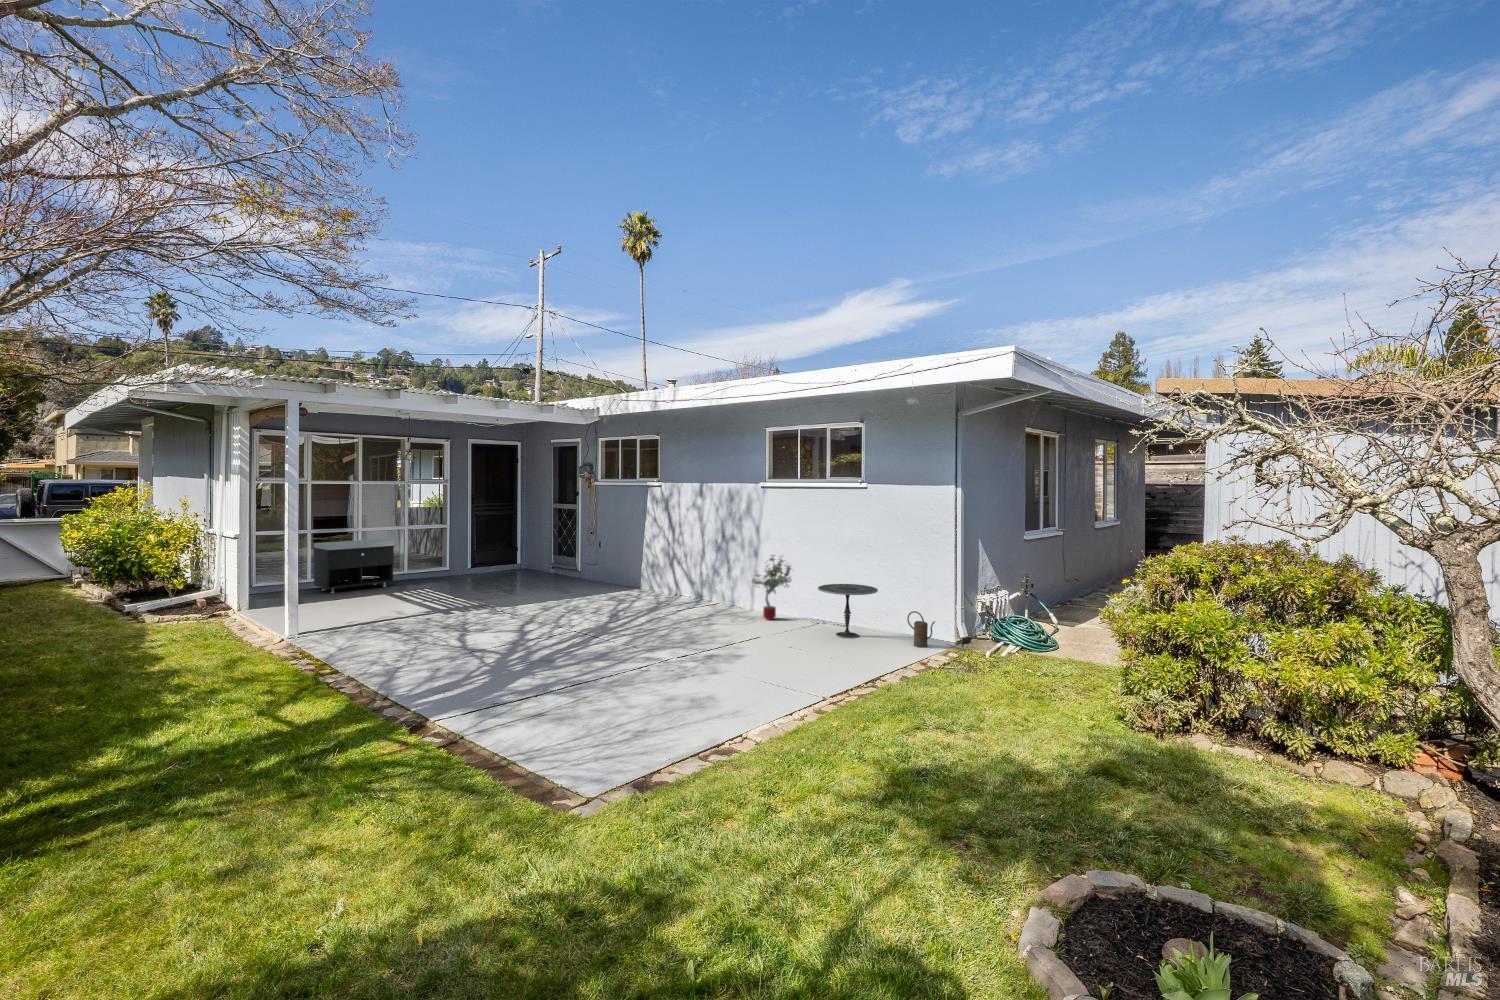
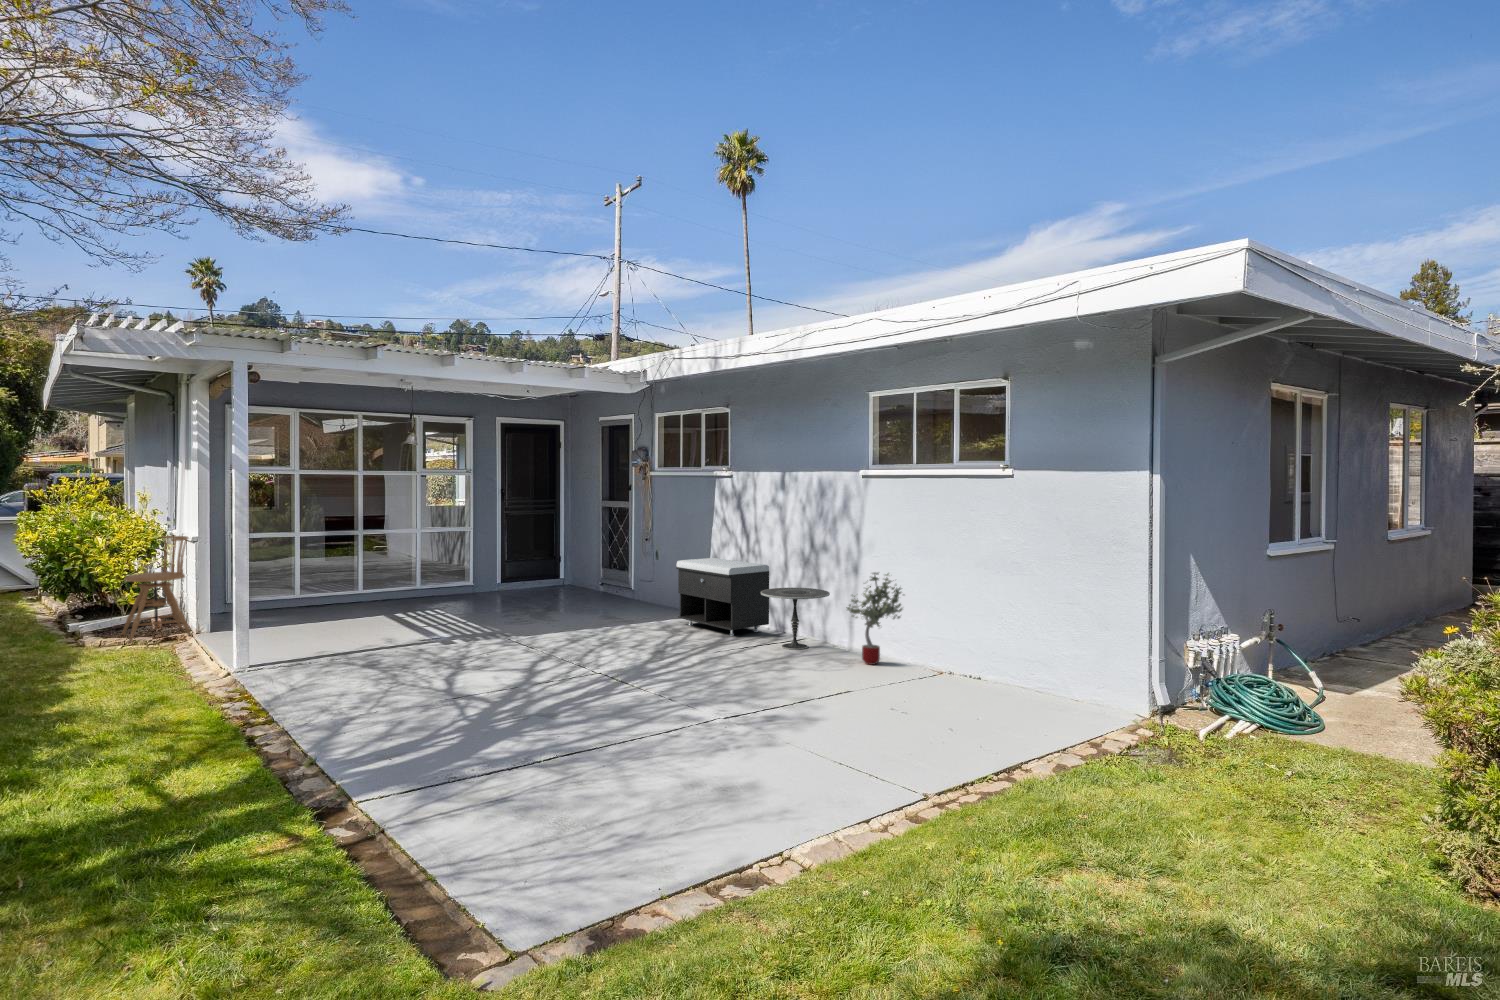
chair: none [152,534,220,623] -> present [121,536,192,643]
storage bench: present [314,539,394,593] -> present [676,558,769,636]
side table: present [818,584,878,638] -> present [761,588,830,650]
watering can: present [907,611,935,647] -> none [1072,662,1116,717]

